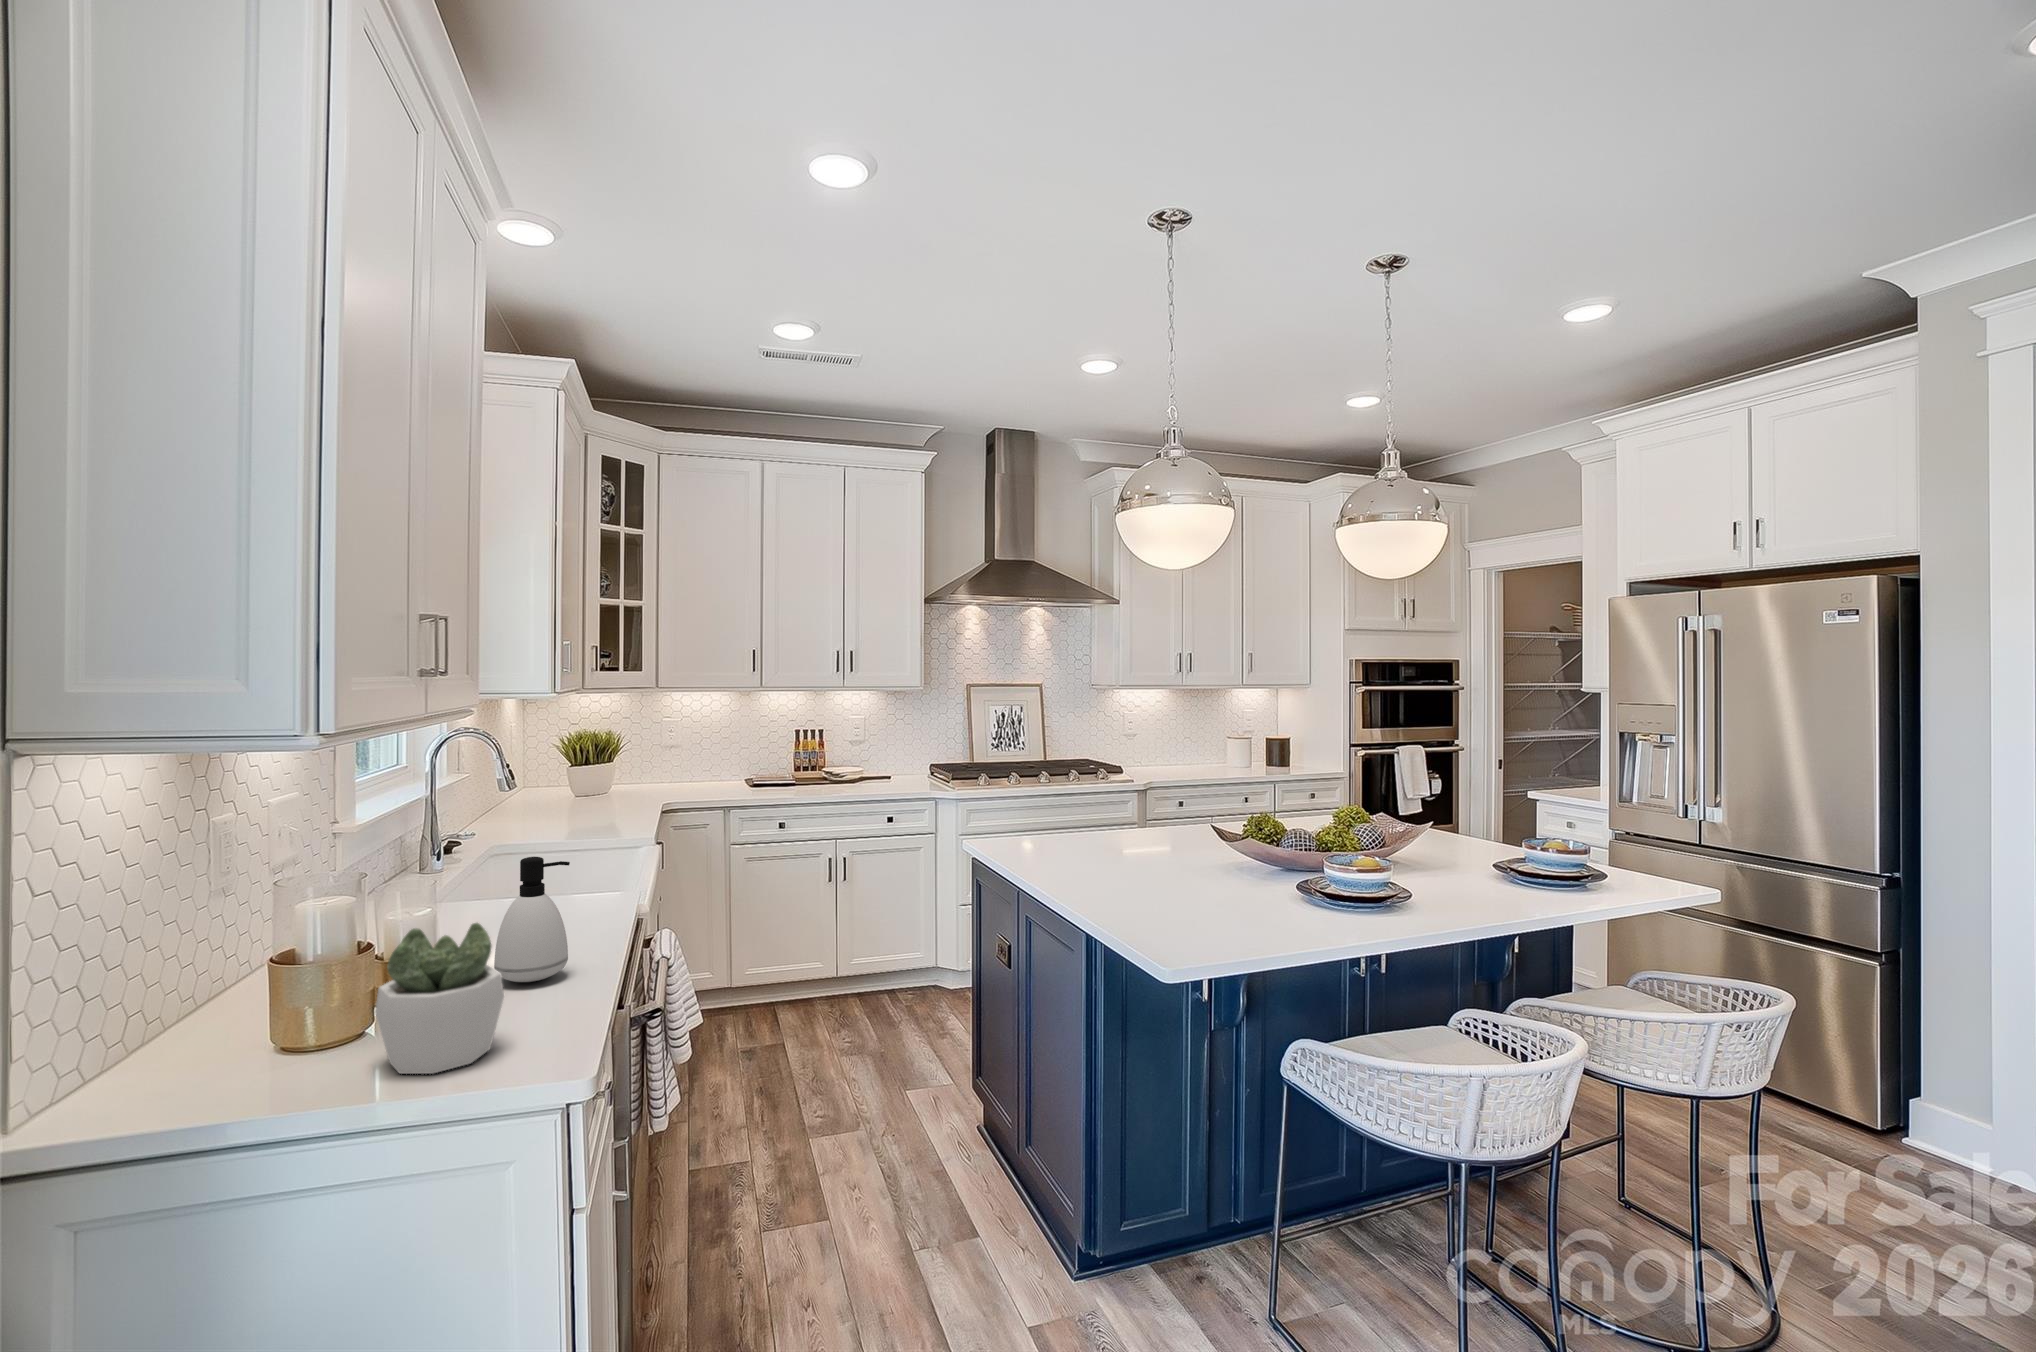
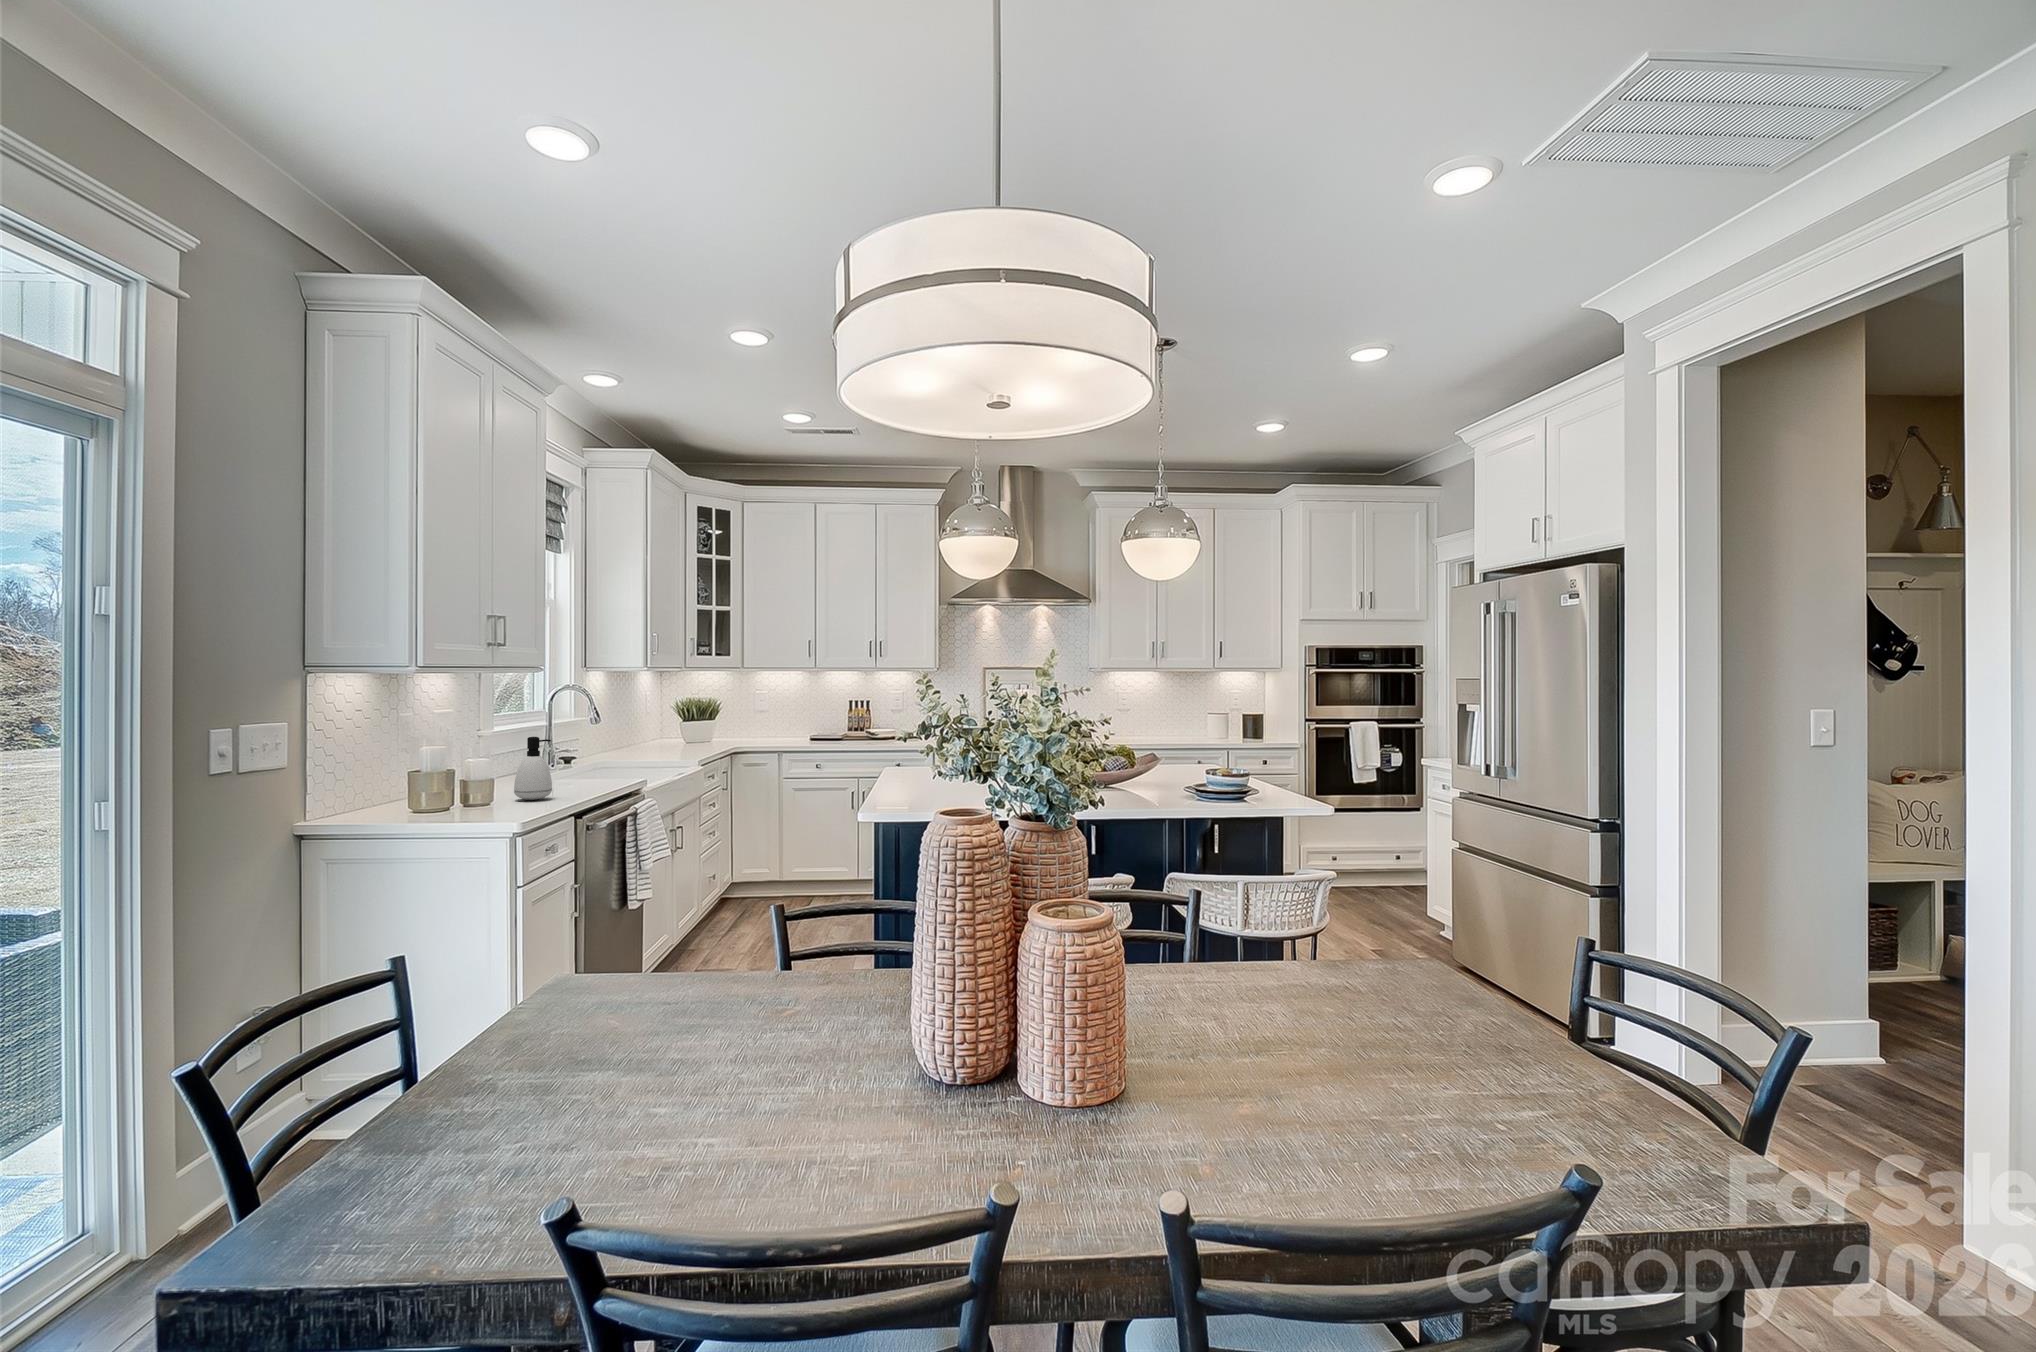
succulent plant: present [375,923,504,1074] -> none [432,755,488,817]

